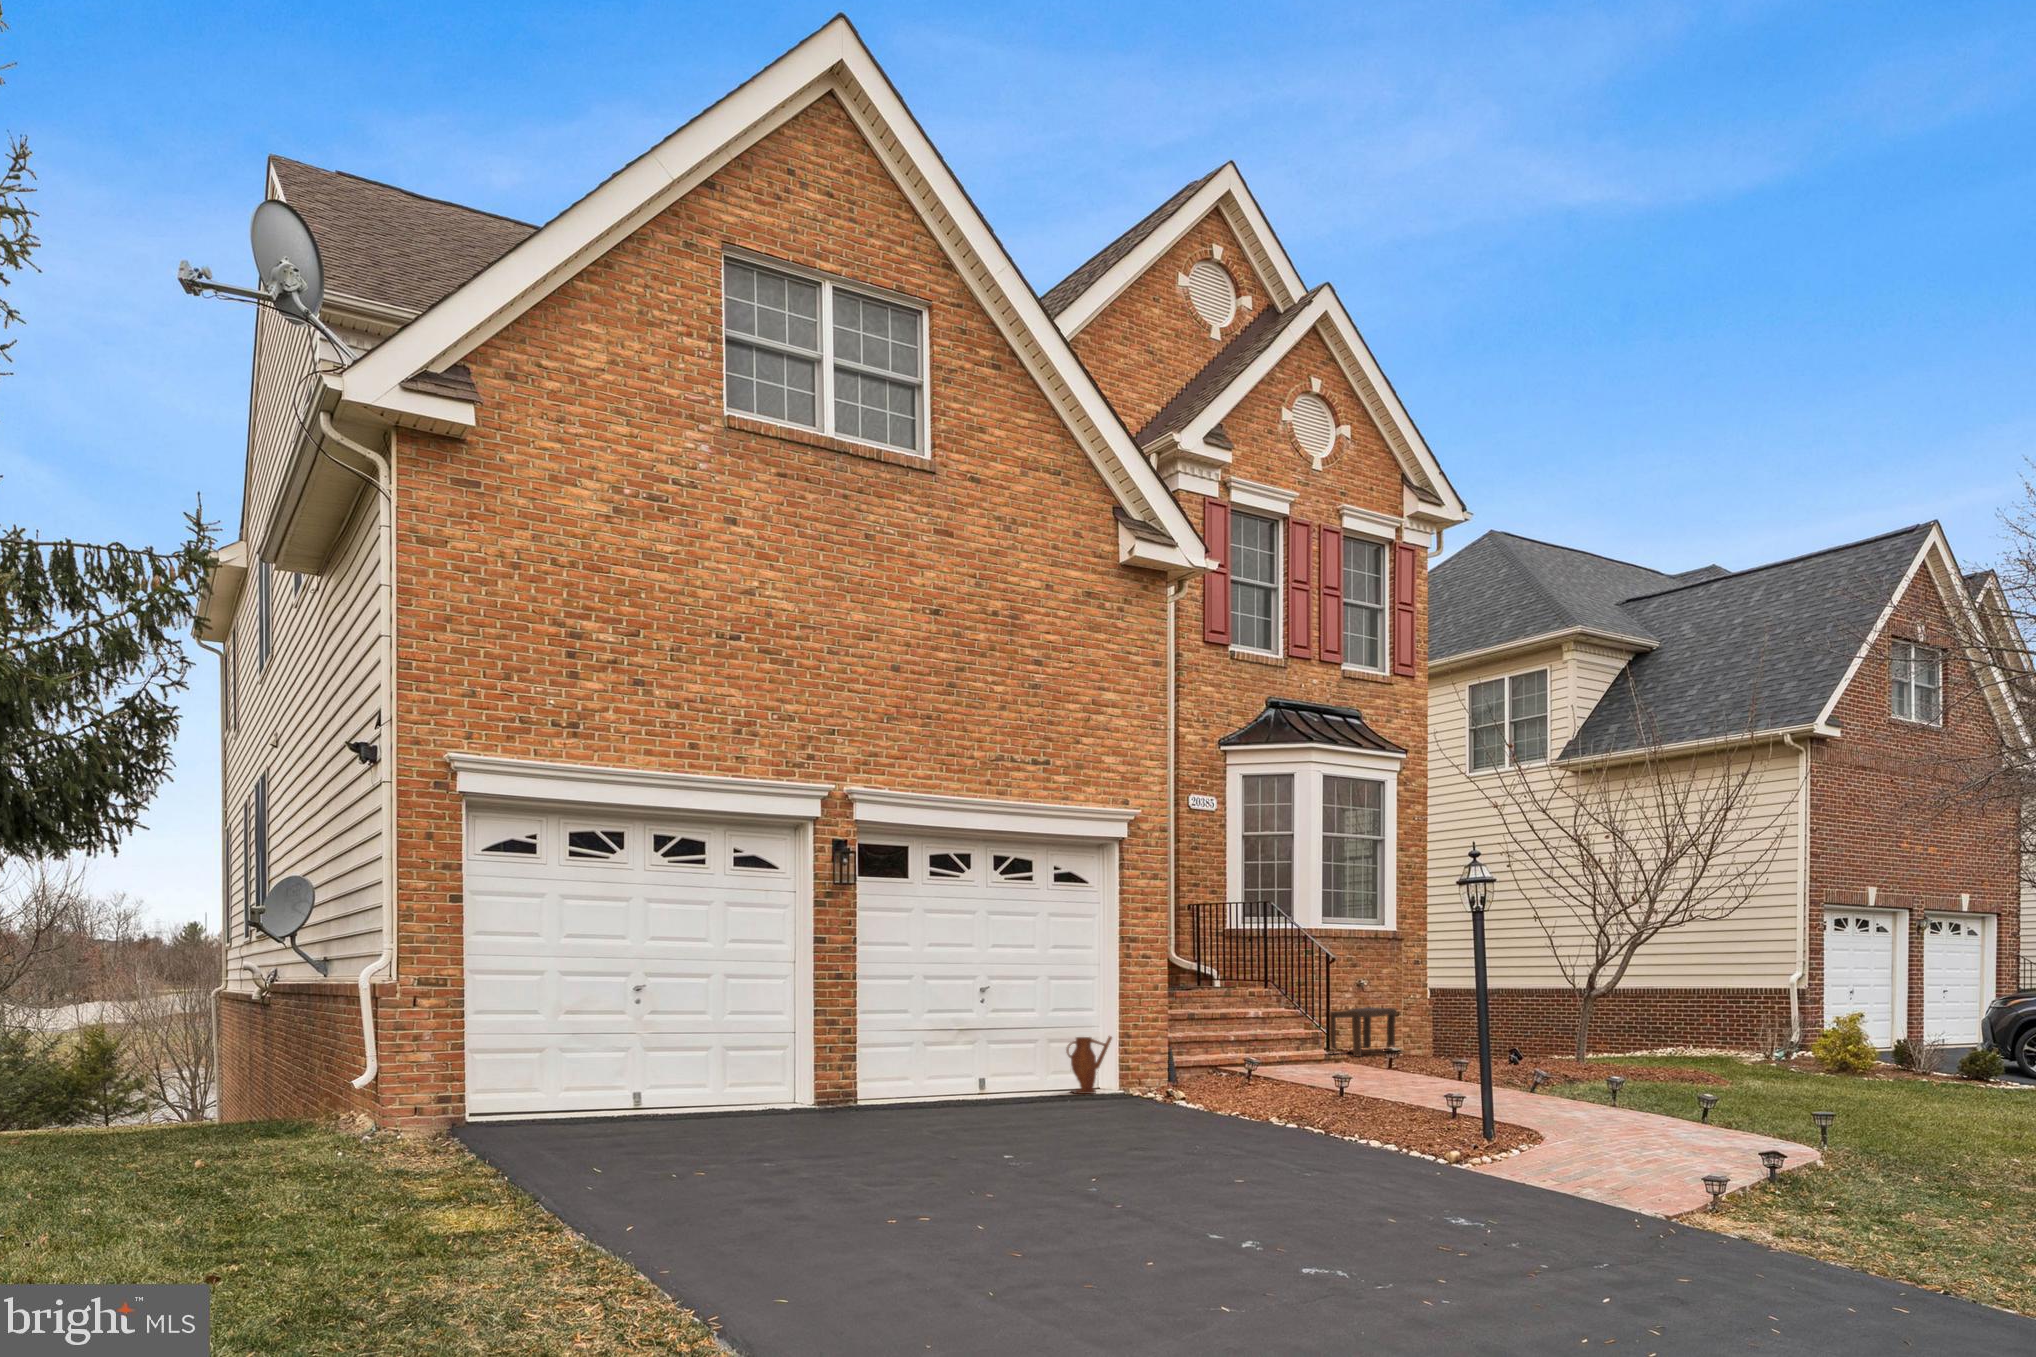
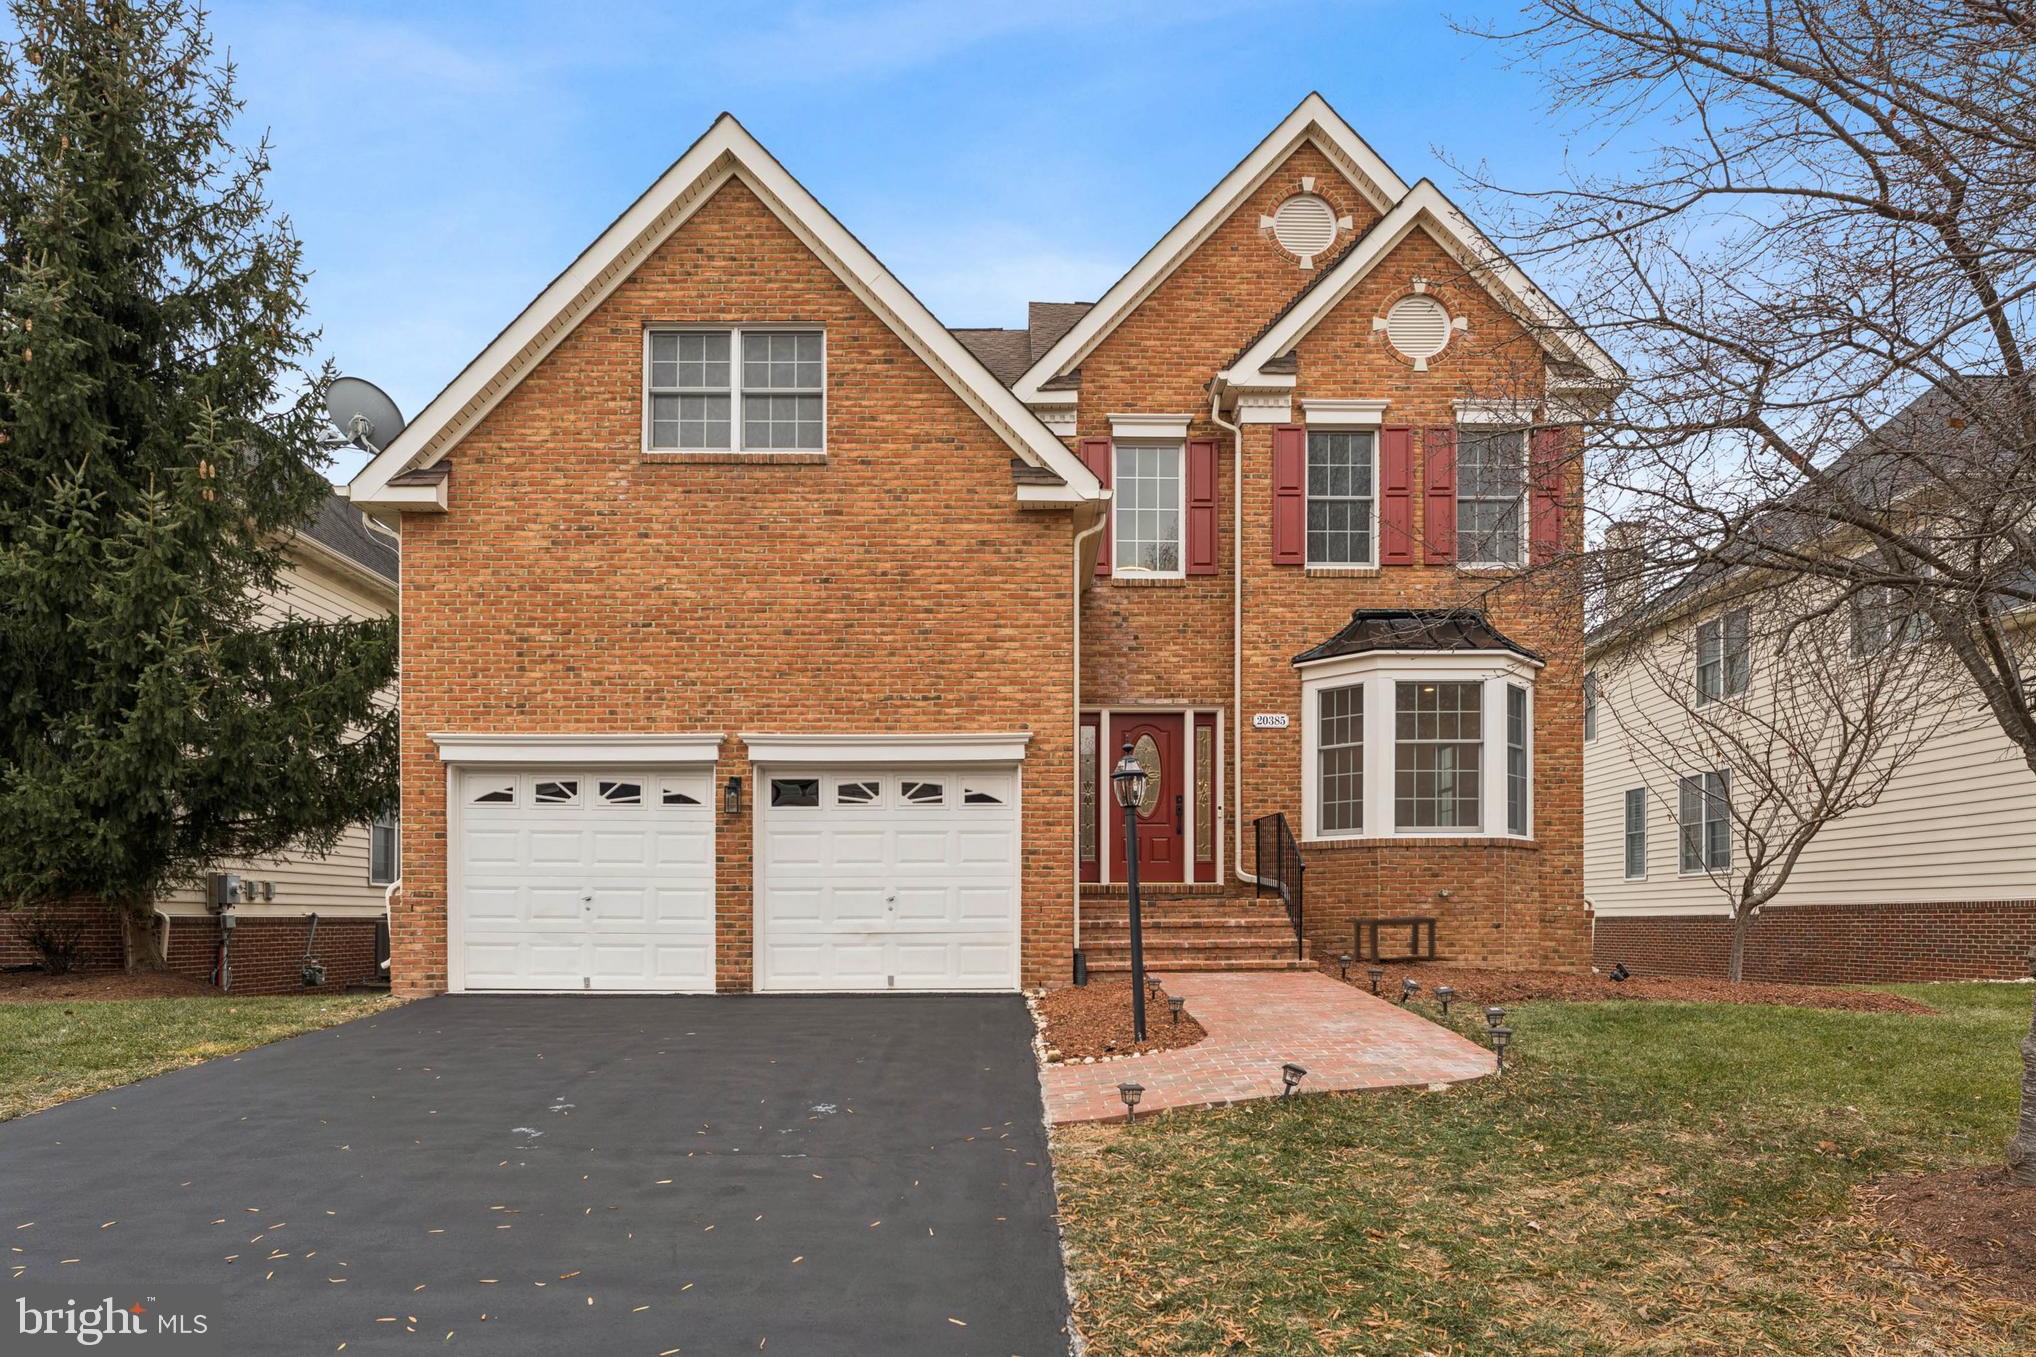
watering can: present [1066,1036,1112,1094] -> none [956,941,1002,991]

